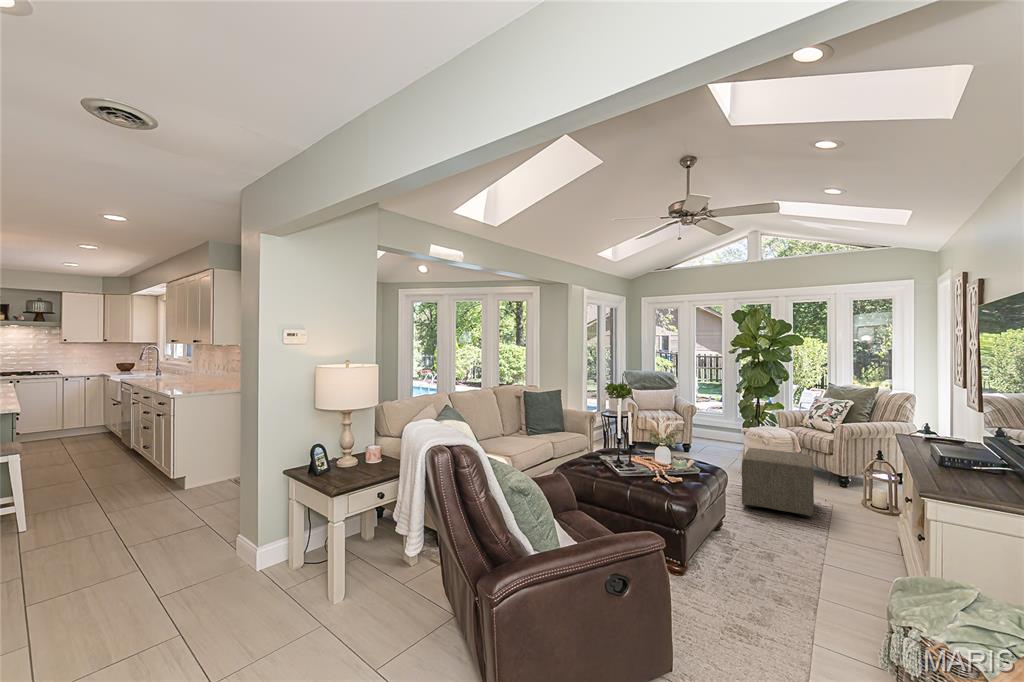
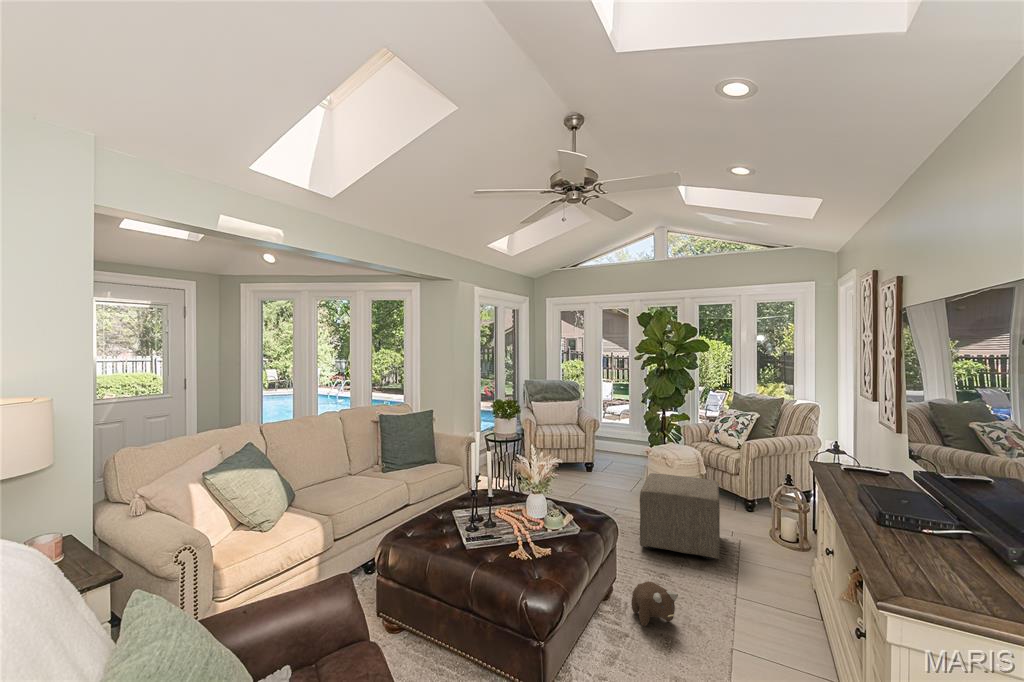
plush toy: none [739,521,779,553] -> present [631,581,678,626]

